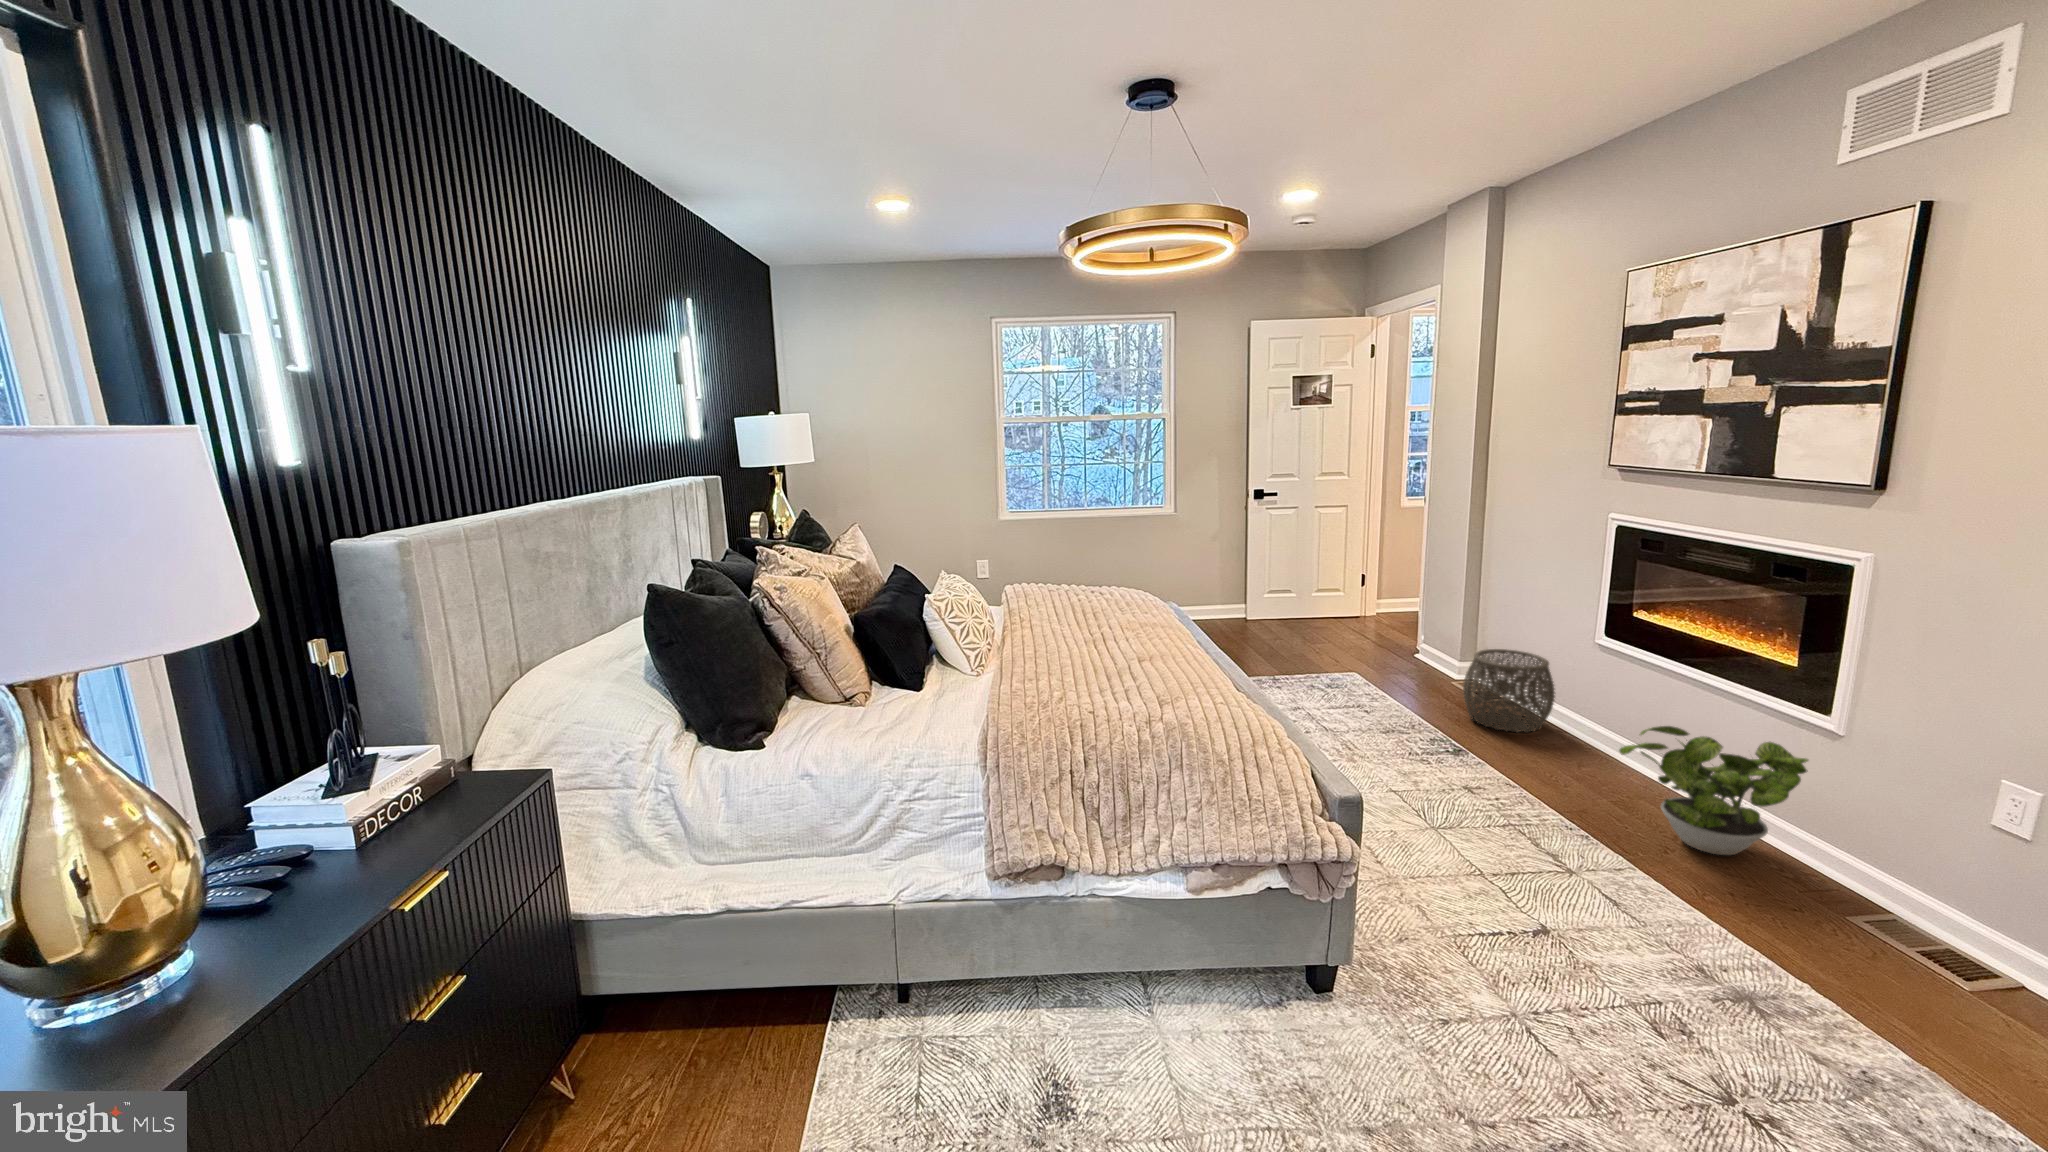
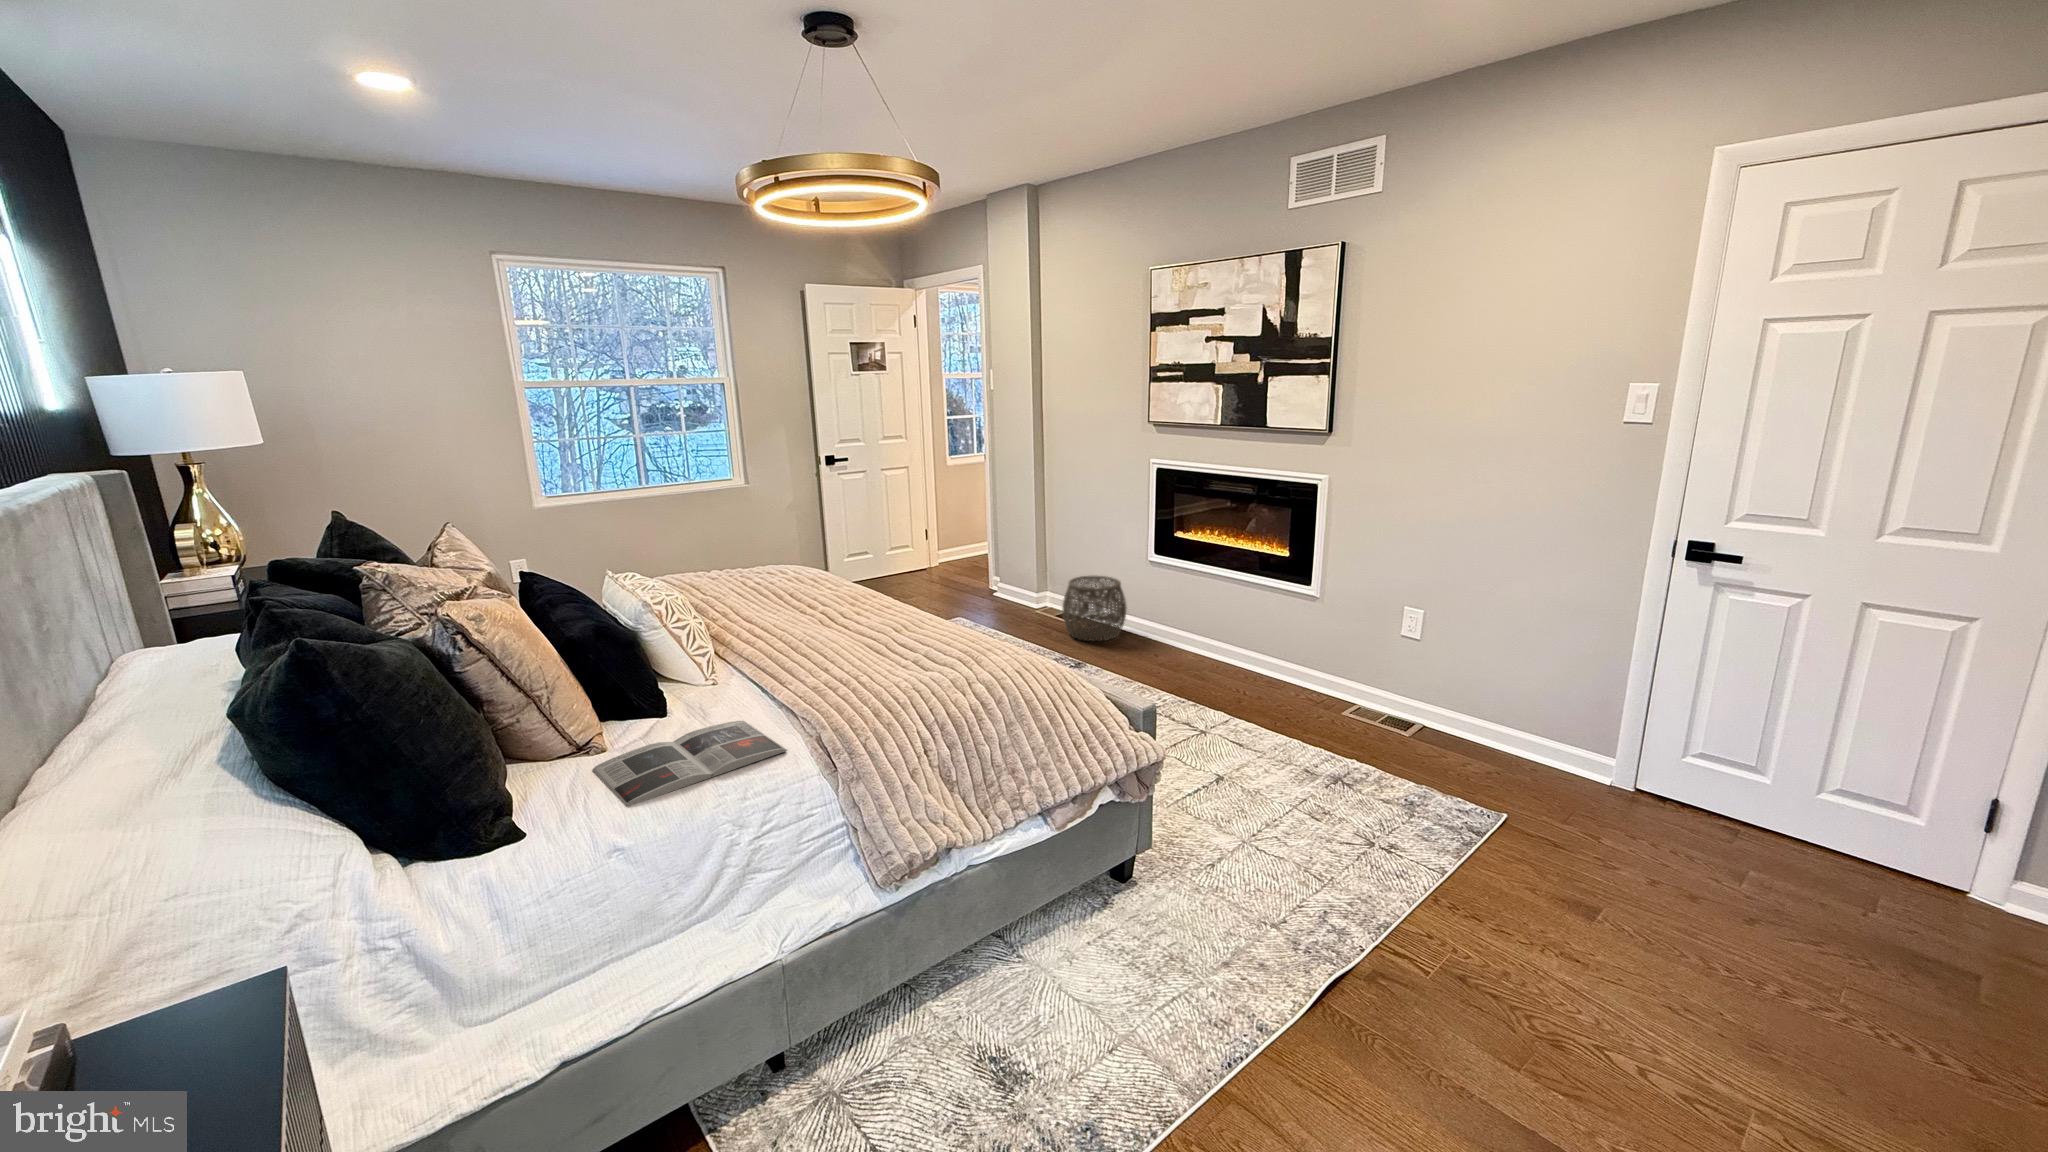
magazine: none [815,703,948,743] -> present [593,721,787,807]
potted plant: present [1619,726,1808,855] -> none [1208,610,1306,694]

